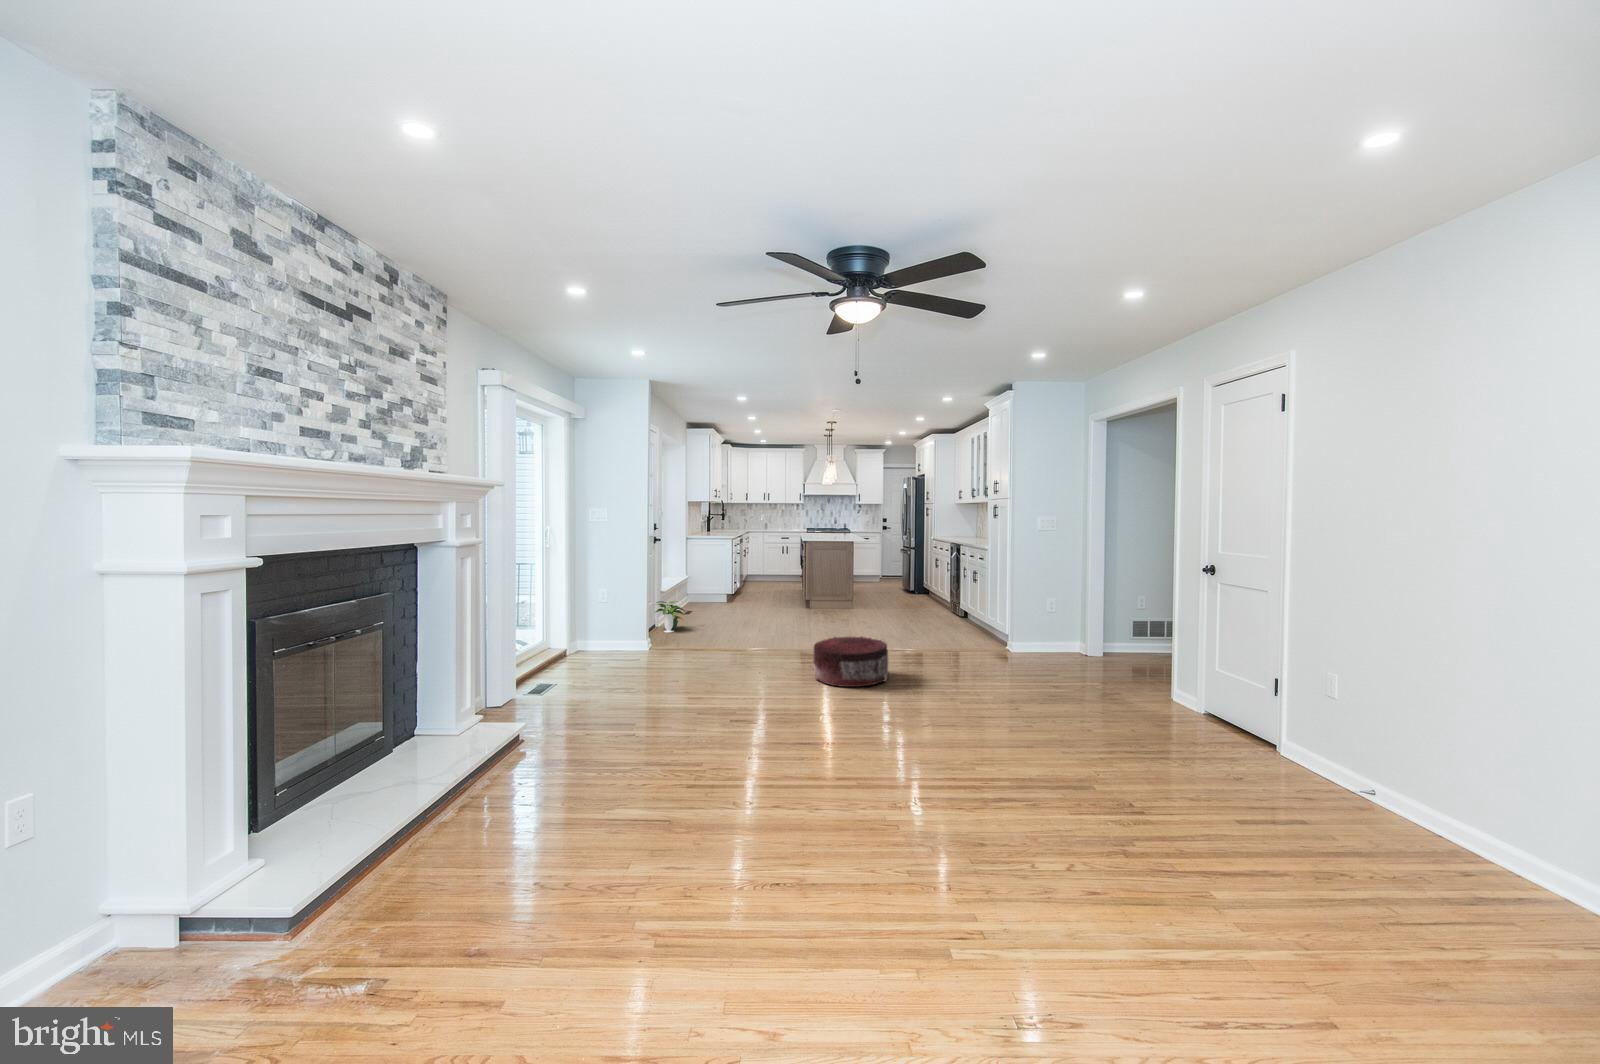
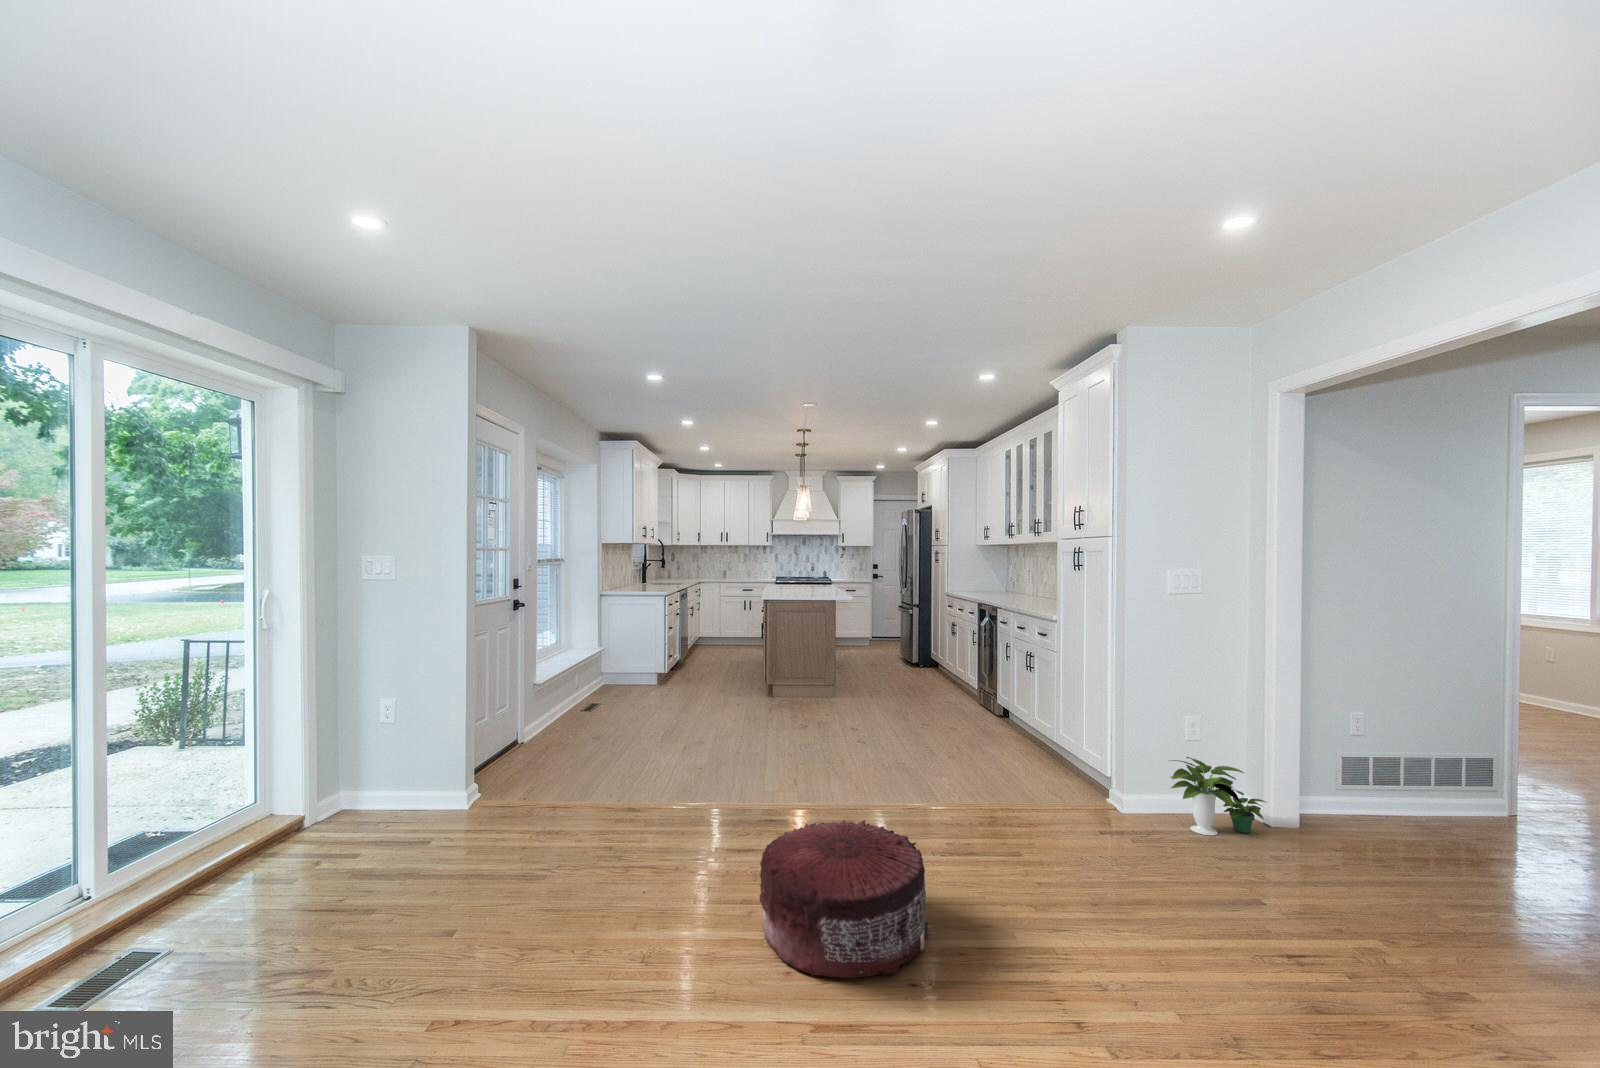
potted plant: present [655,601,685,632] -> present [1171,757,1265,835]

